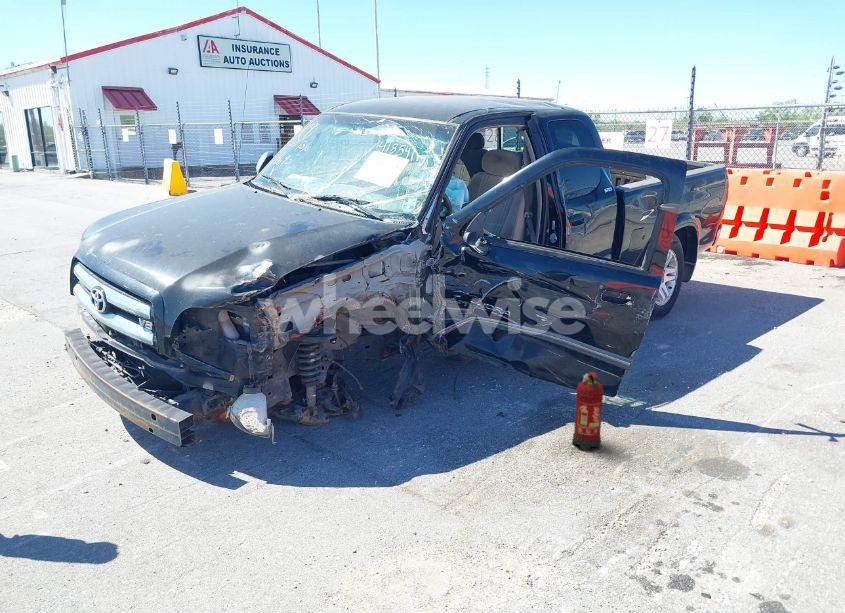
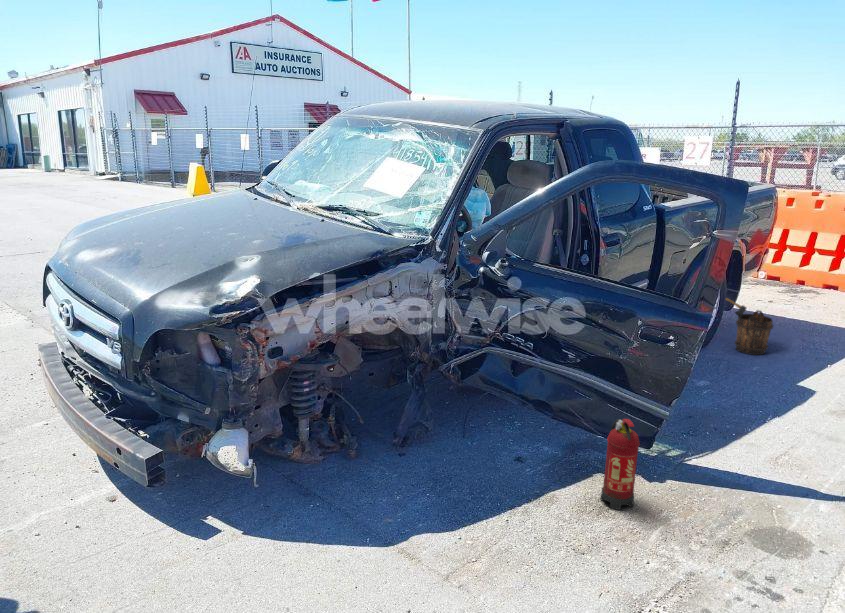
bucket: none [684,270,728,321] -> present [726,298,773,355]

